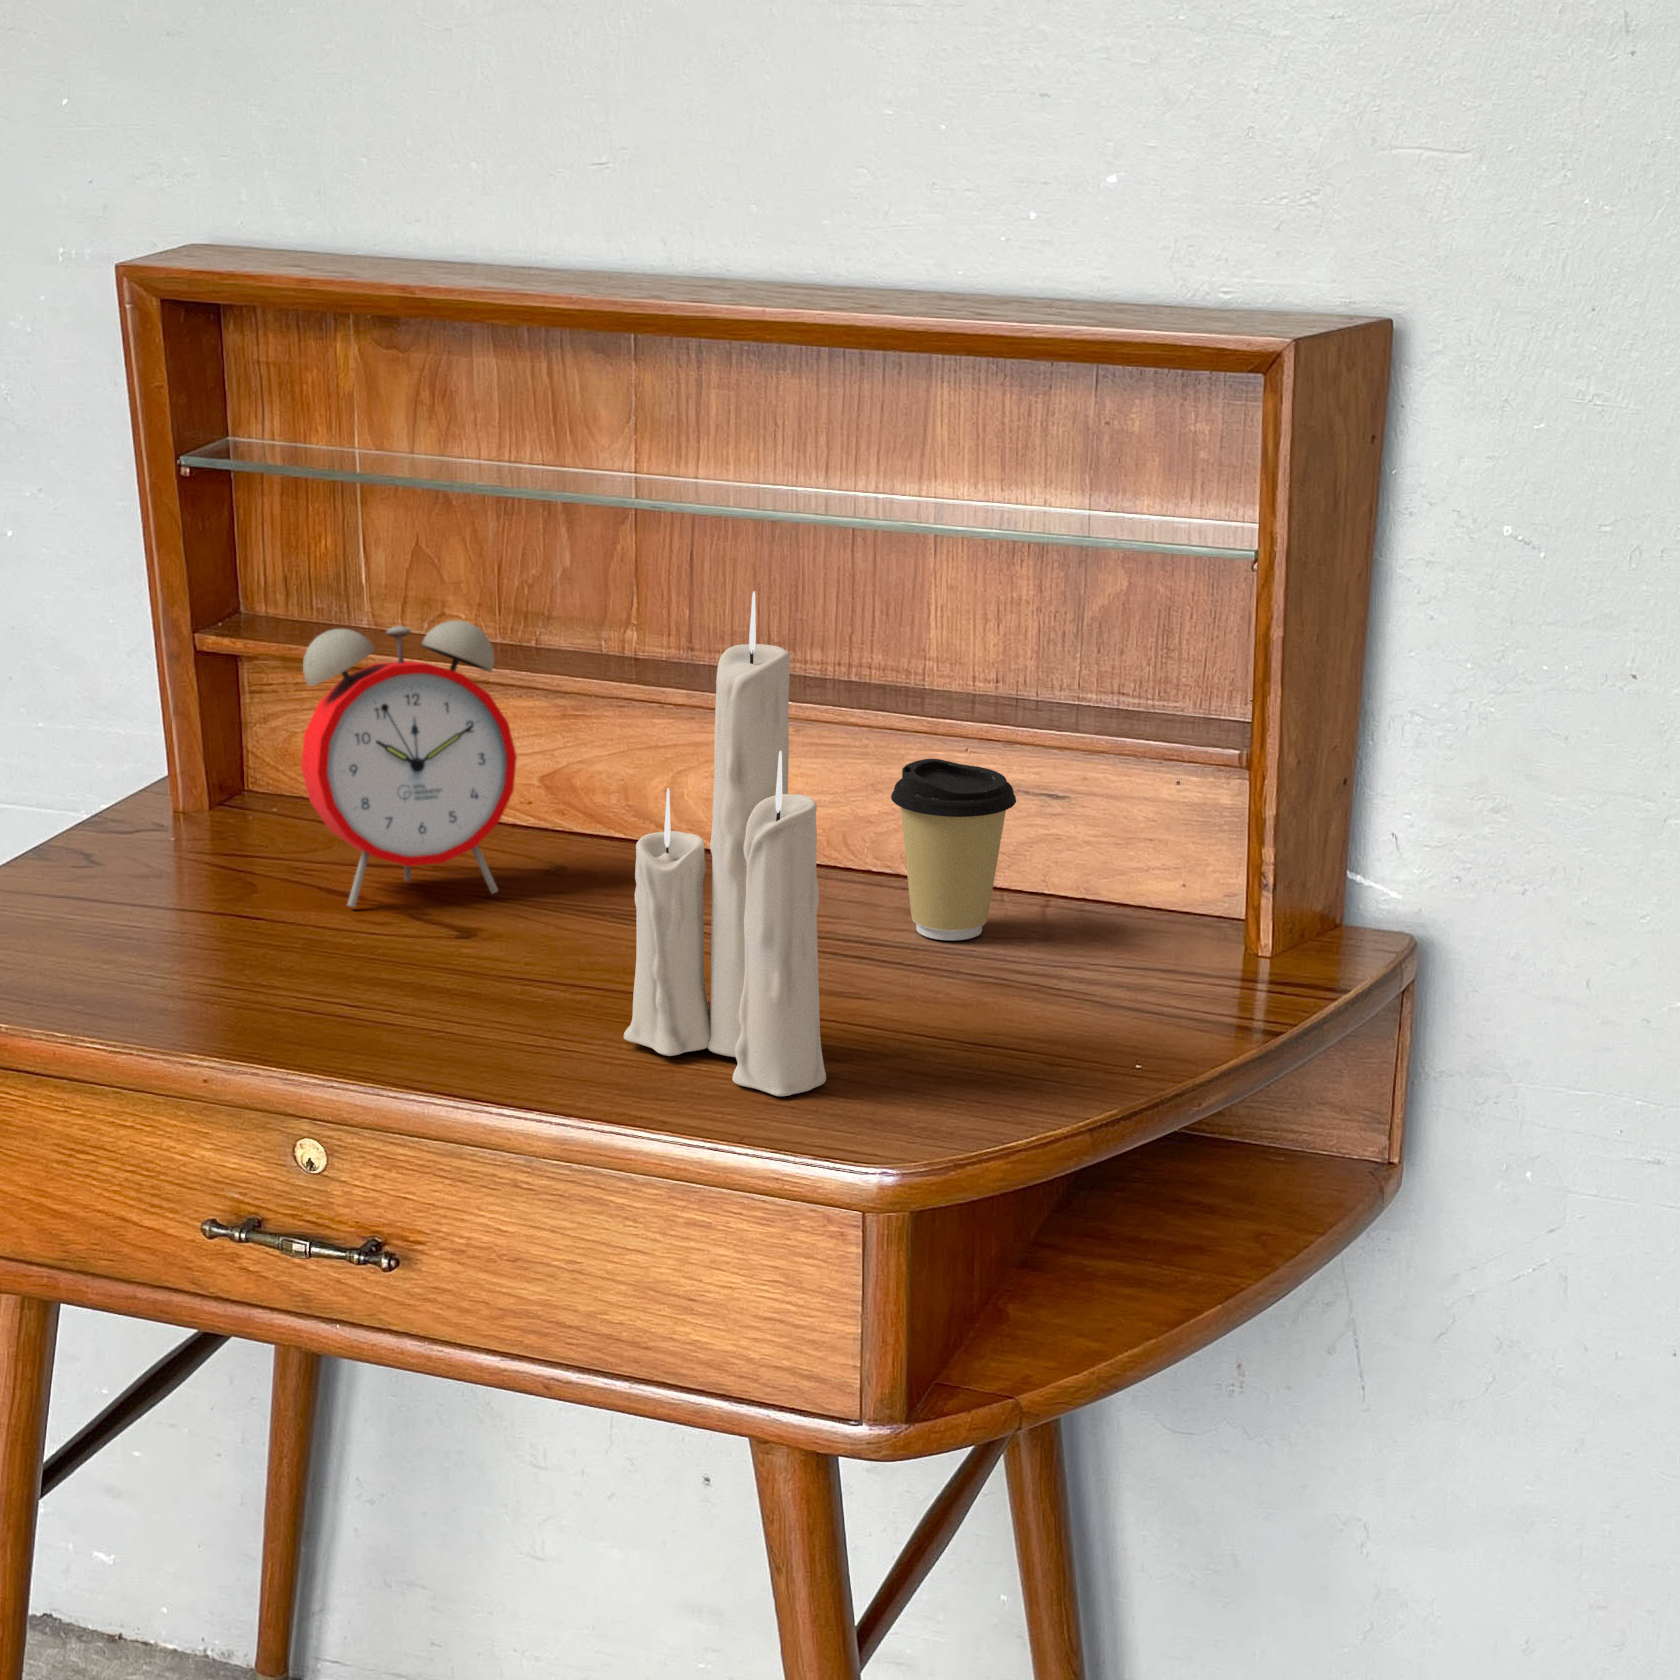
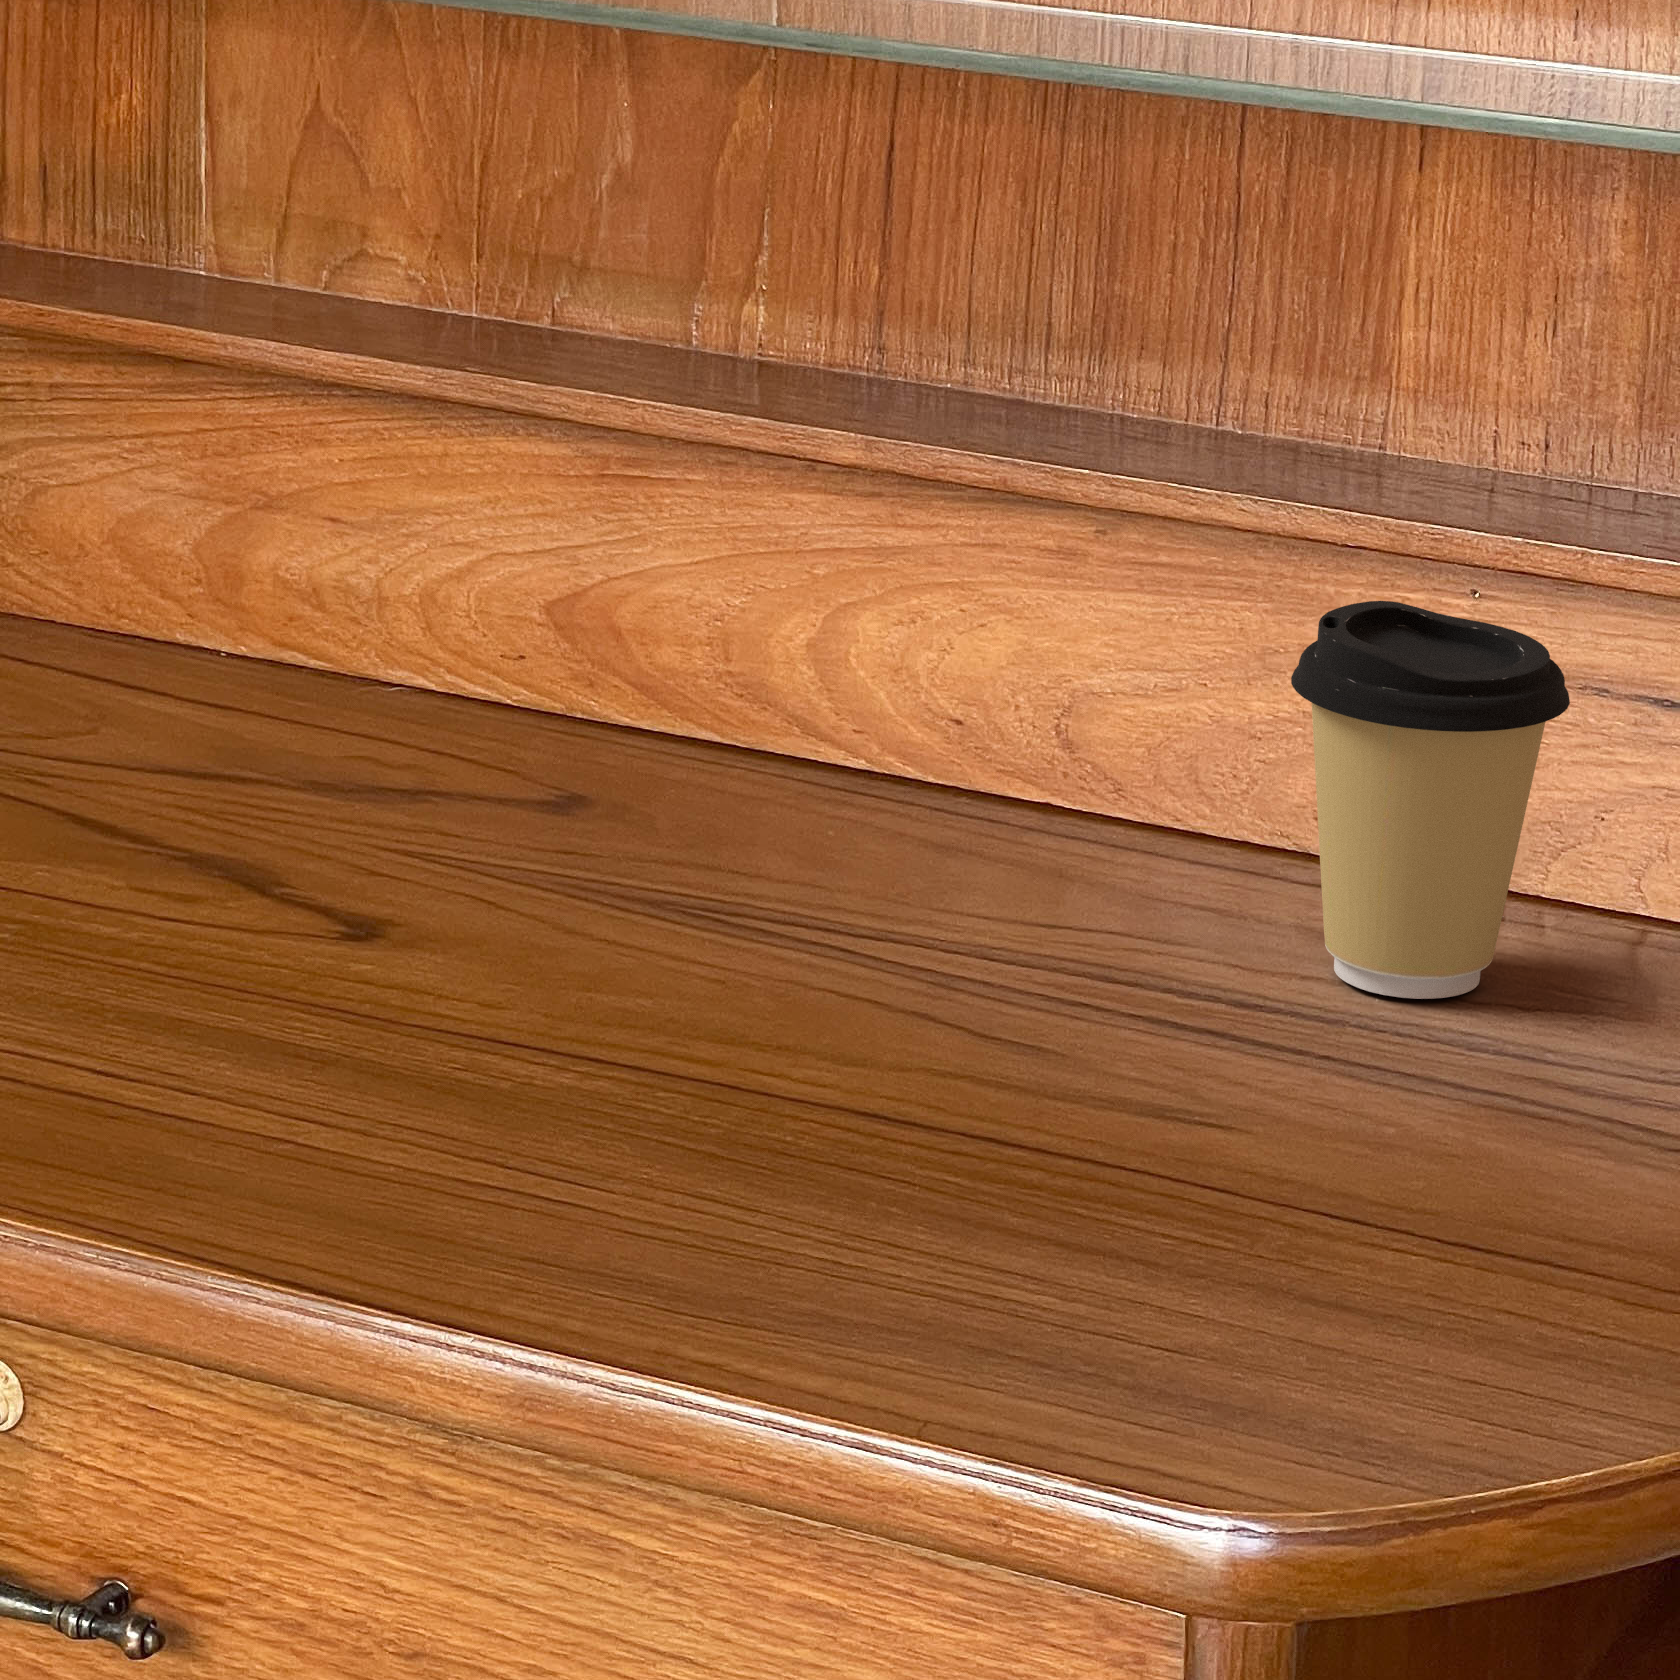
candle: present [624,591,826,1096] -> none [678,154,1131,1338]
alarm clock: present [301,620,517,907] -> none [40,266,489,856]

